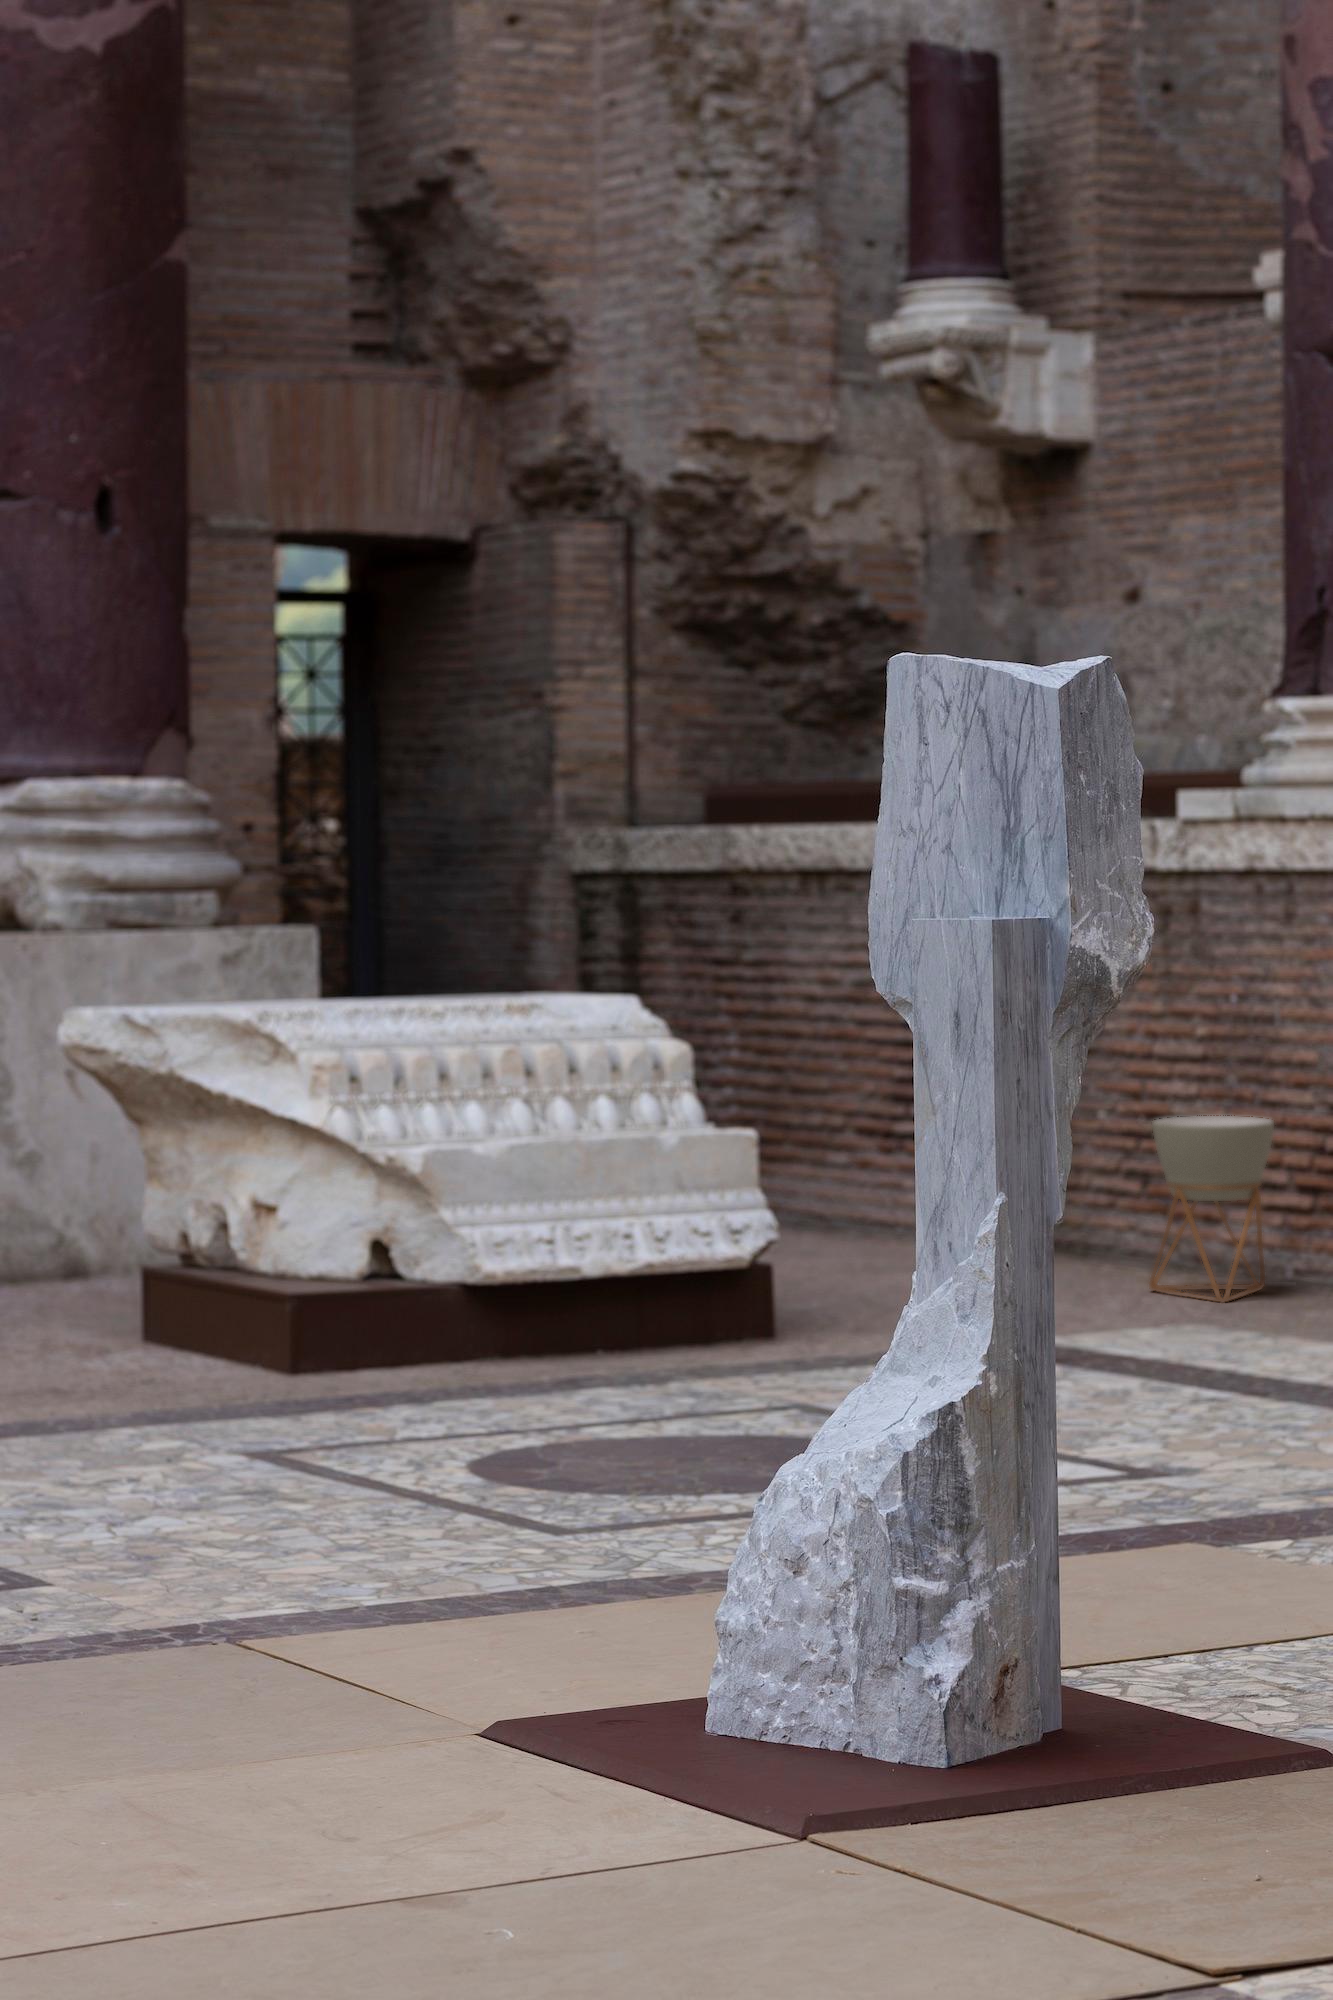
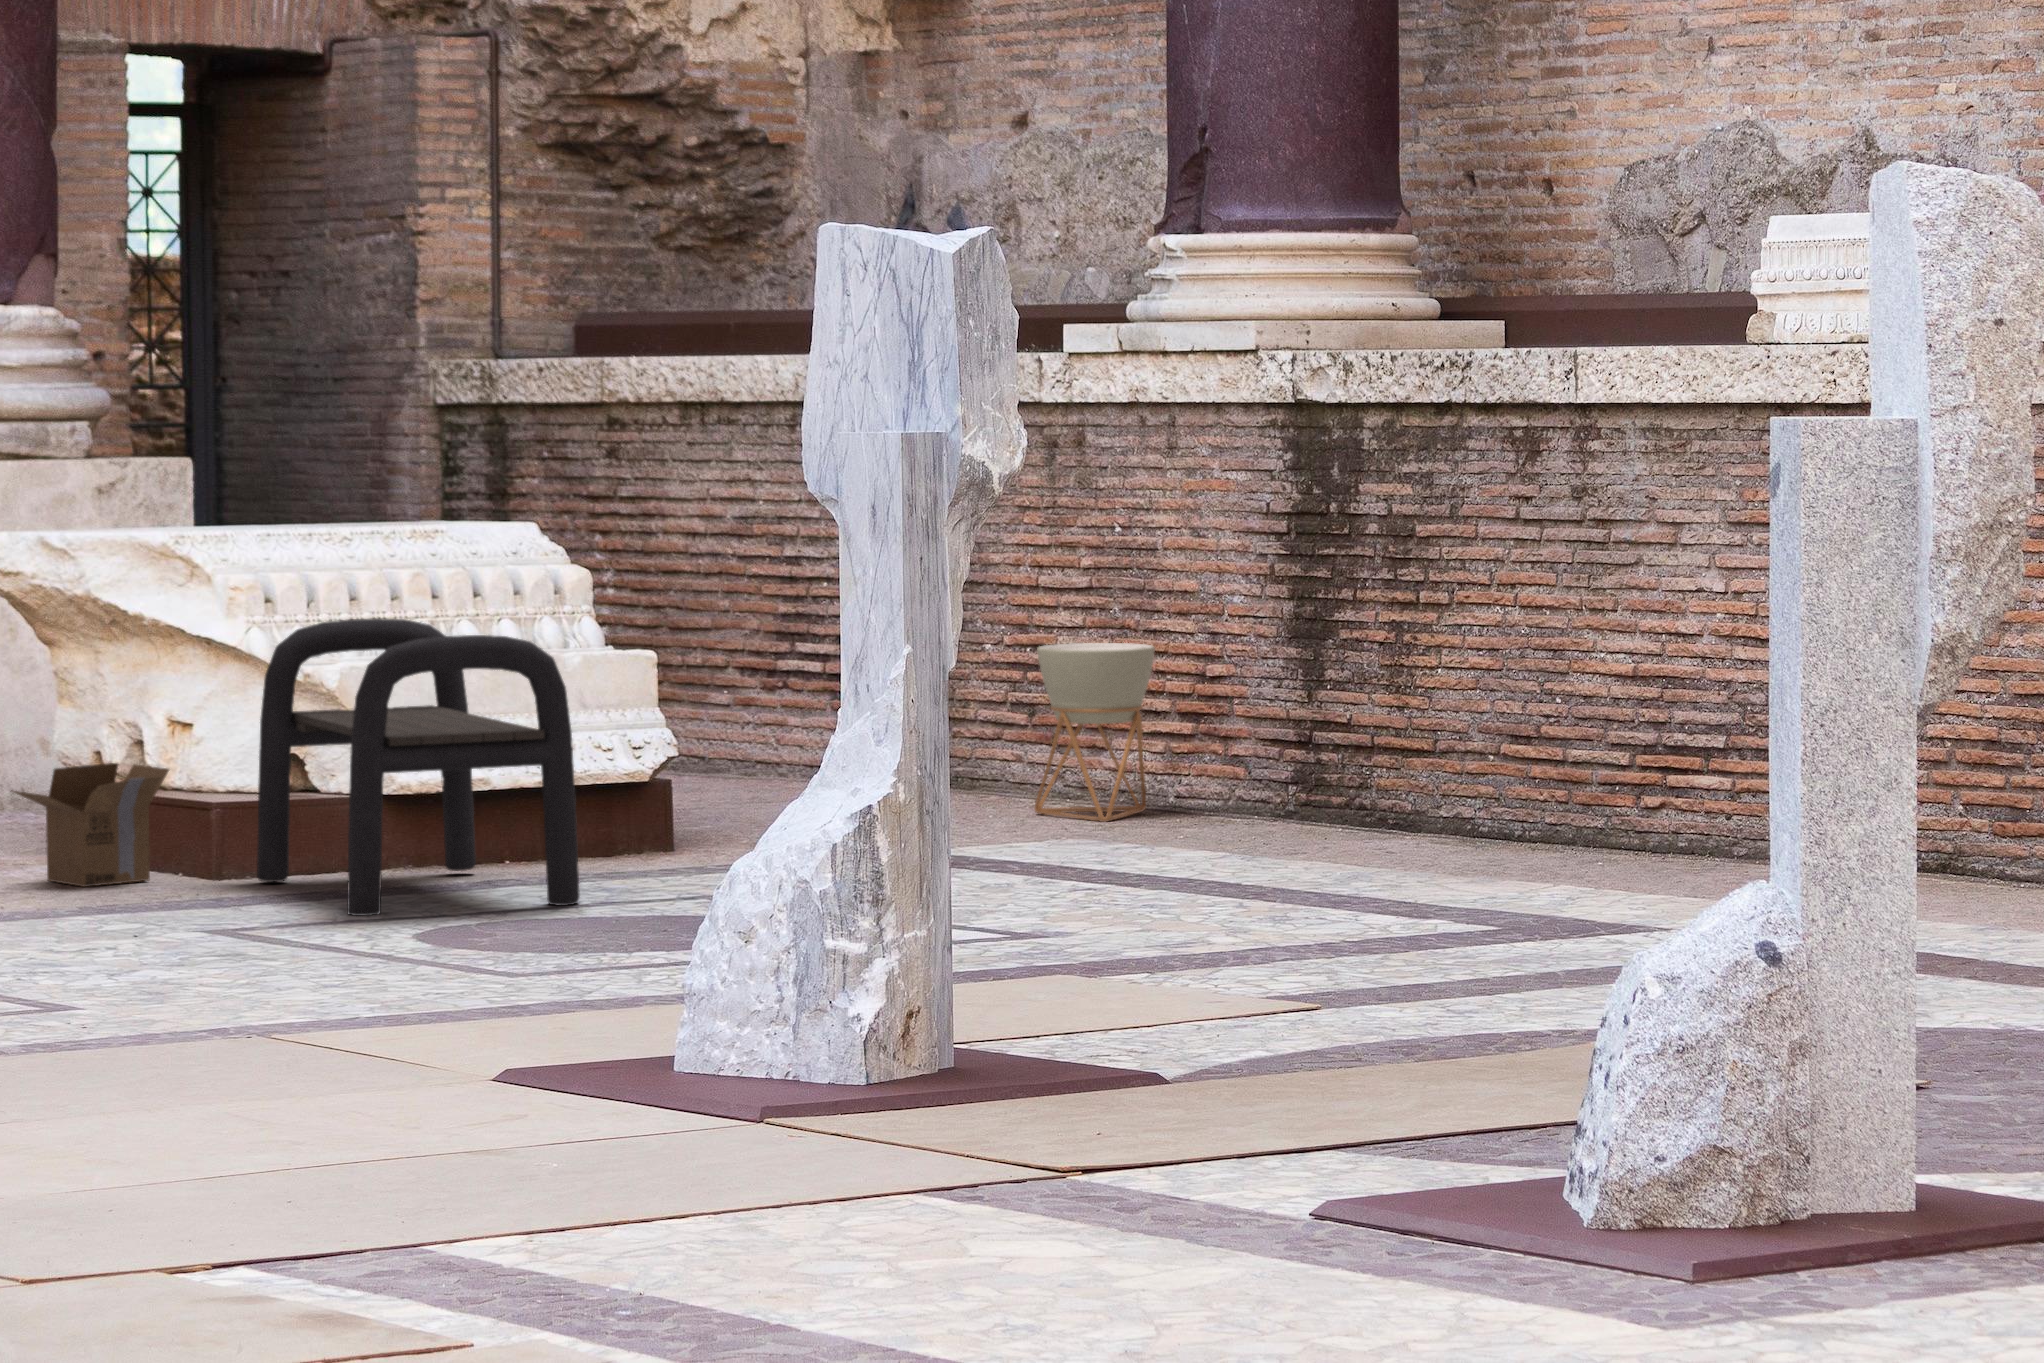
bench: none [336,1102,661,1429] -> present [257,618,580,916]
cardboard box: none [89,1247,251,1378] -> present [11,763,169,887]

